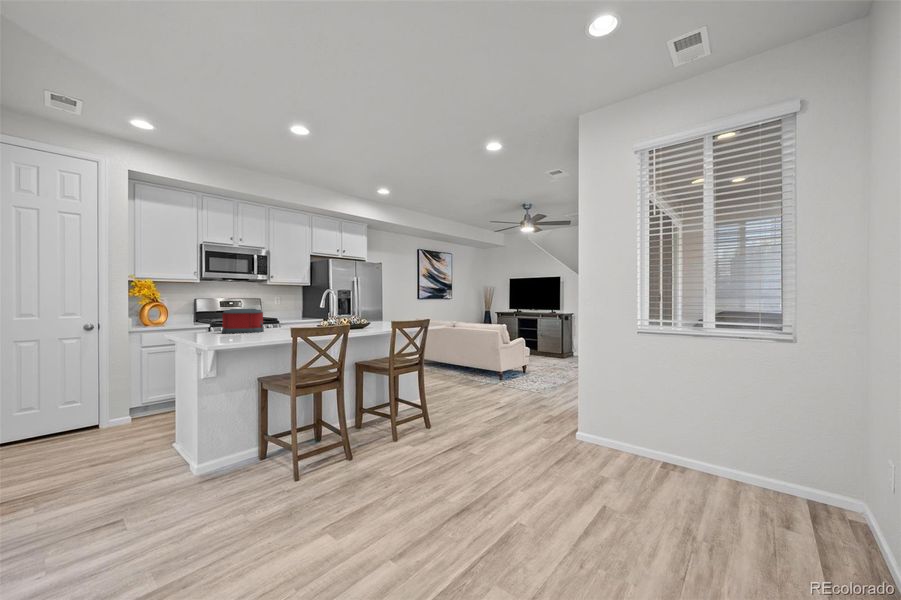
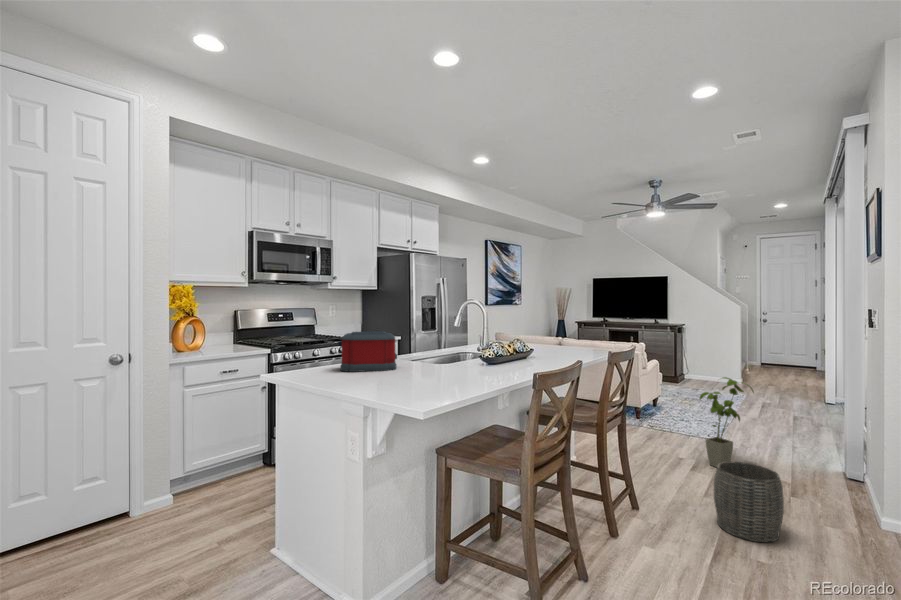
house plant: none [504,344,537,408] -> present [700,377,754,467]
woven basket: none [469,395,508,444] -> present [714,461,784,542]

